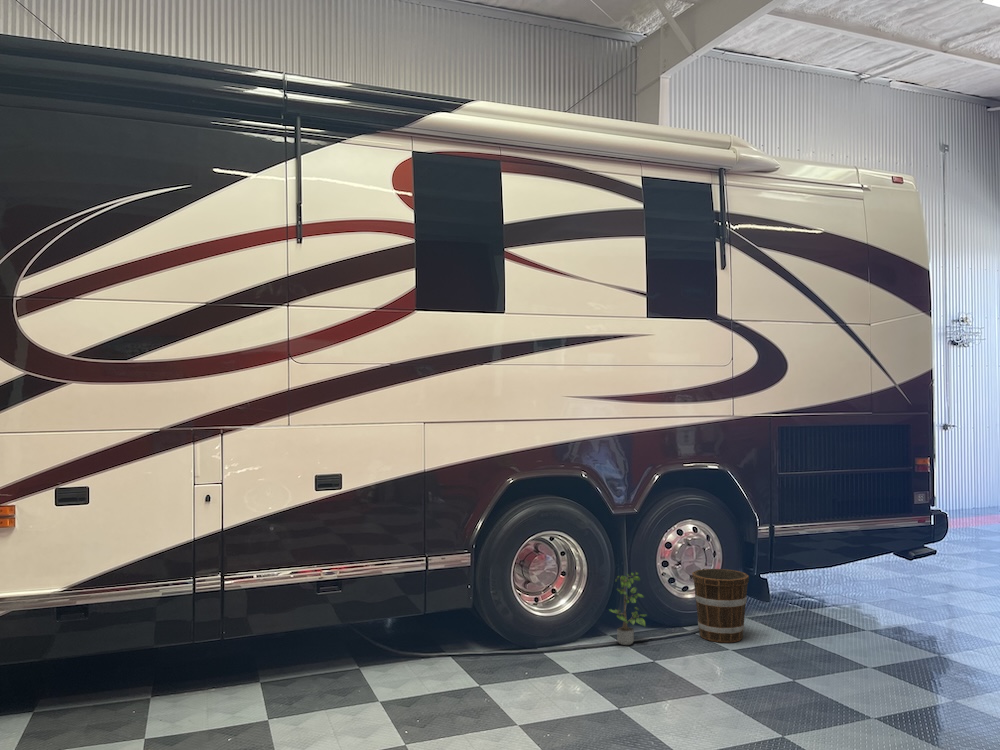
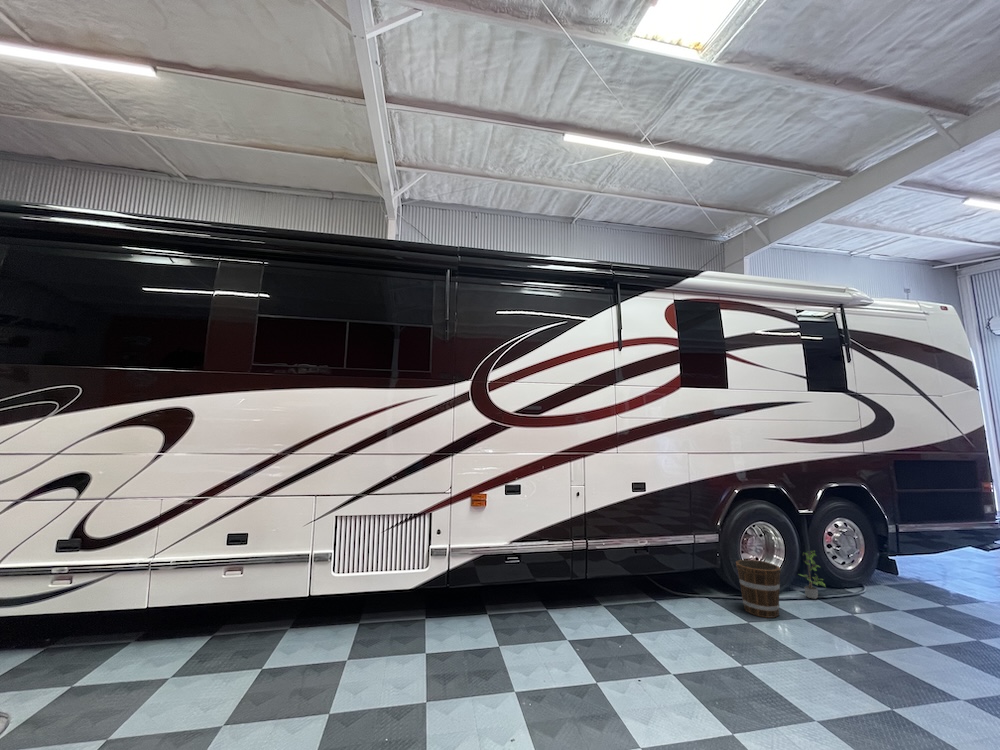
bucket: present [692,569,749,642] -> present [736,560,781,618]

